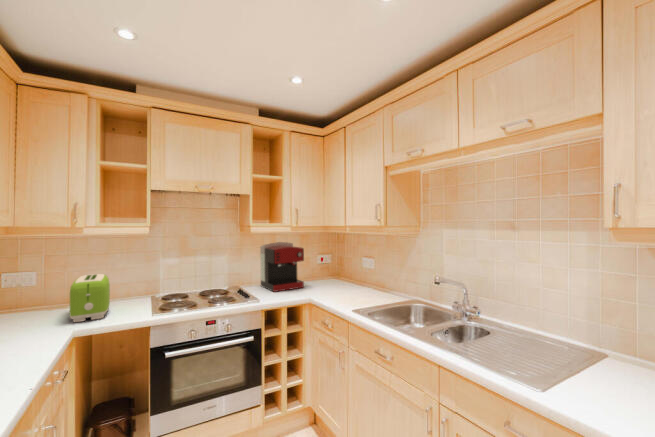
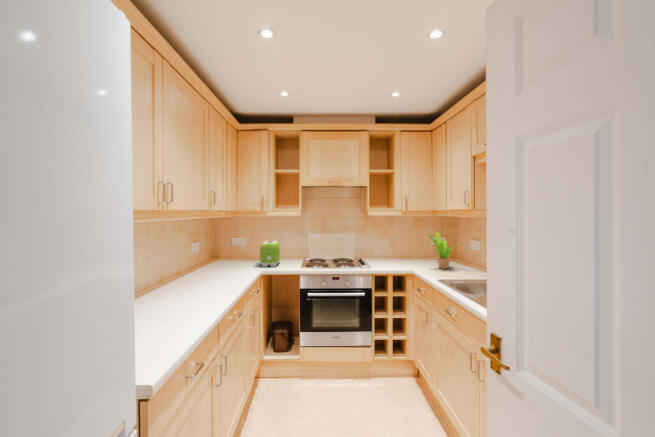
coffee maker: present [260,242,304,292] -> none [379,225,413,264]
potted plant: none [324,248,359,291] -> present [429,232,451,269]

